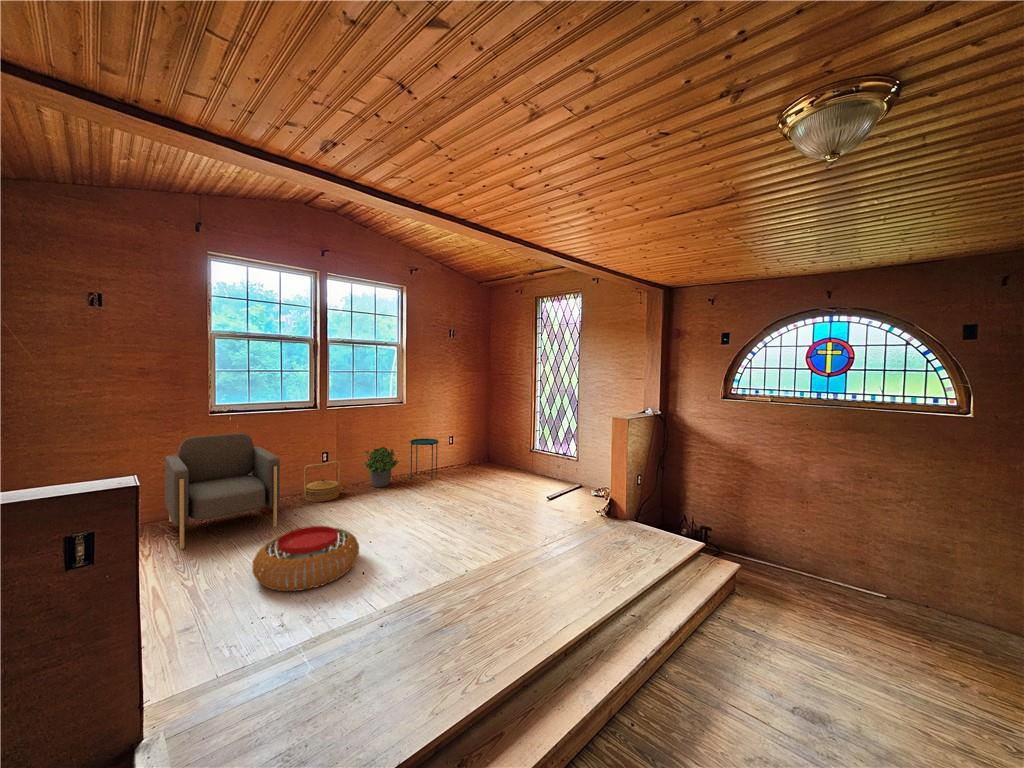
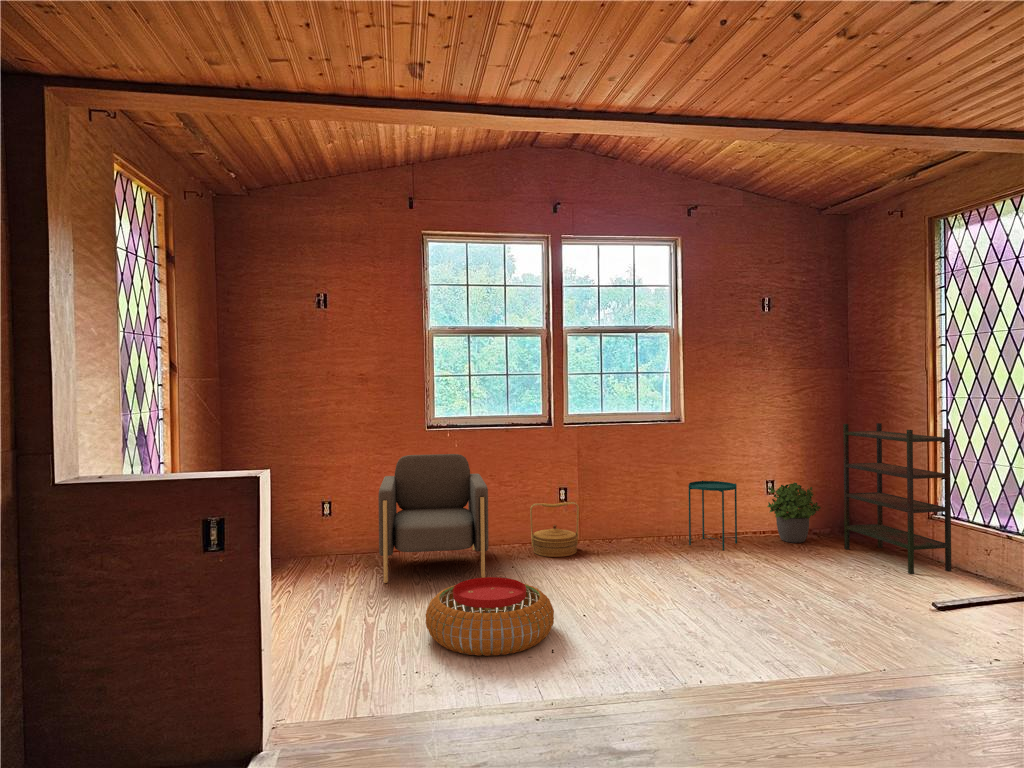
bookshelf: none [492,402,544,480] -> present [843,423,951,574]
potted plant: present [364,447,398,487] -> present [767,482,821,543]

